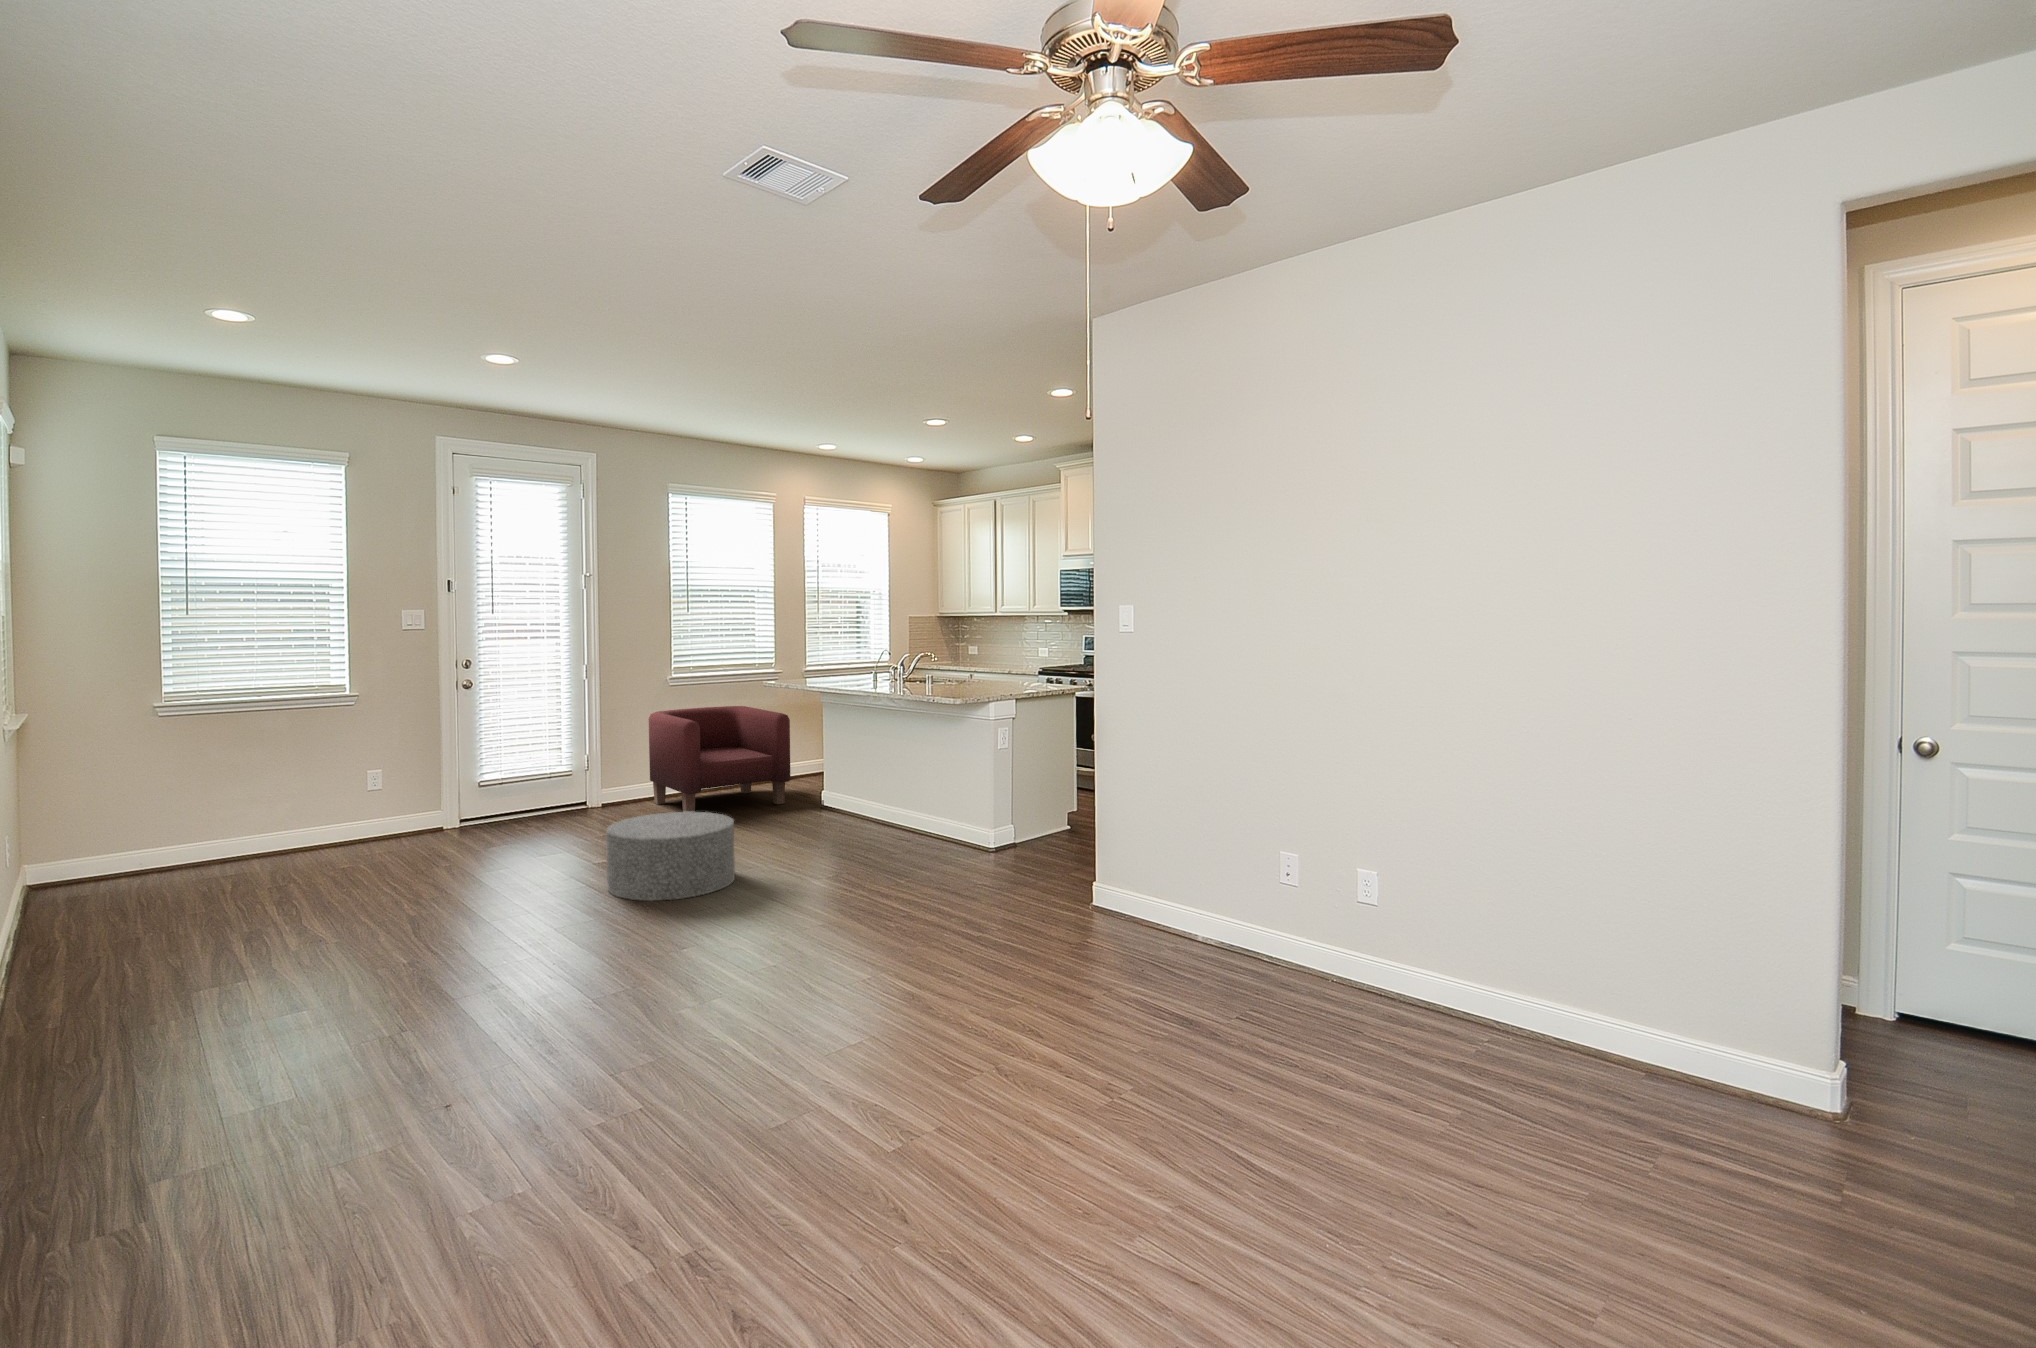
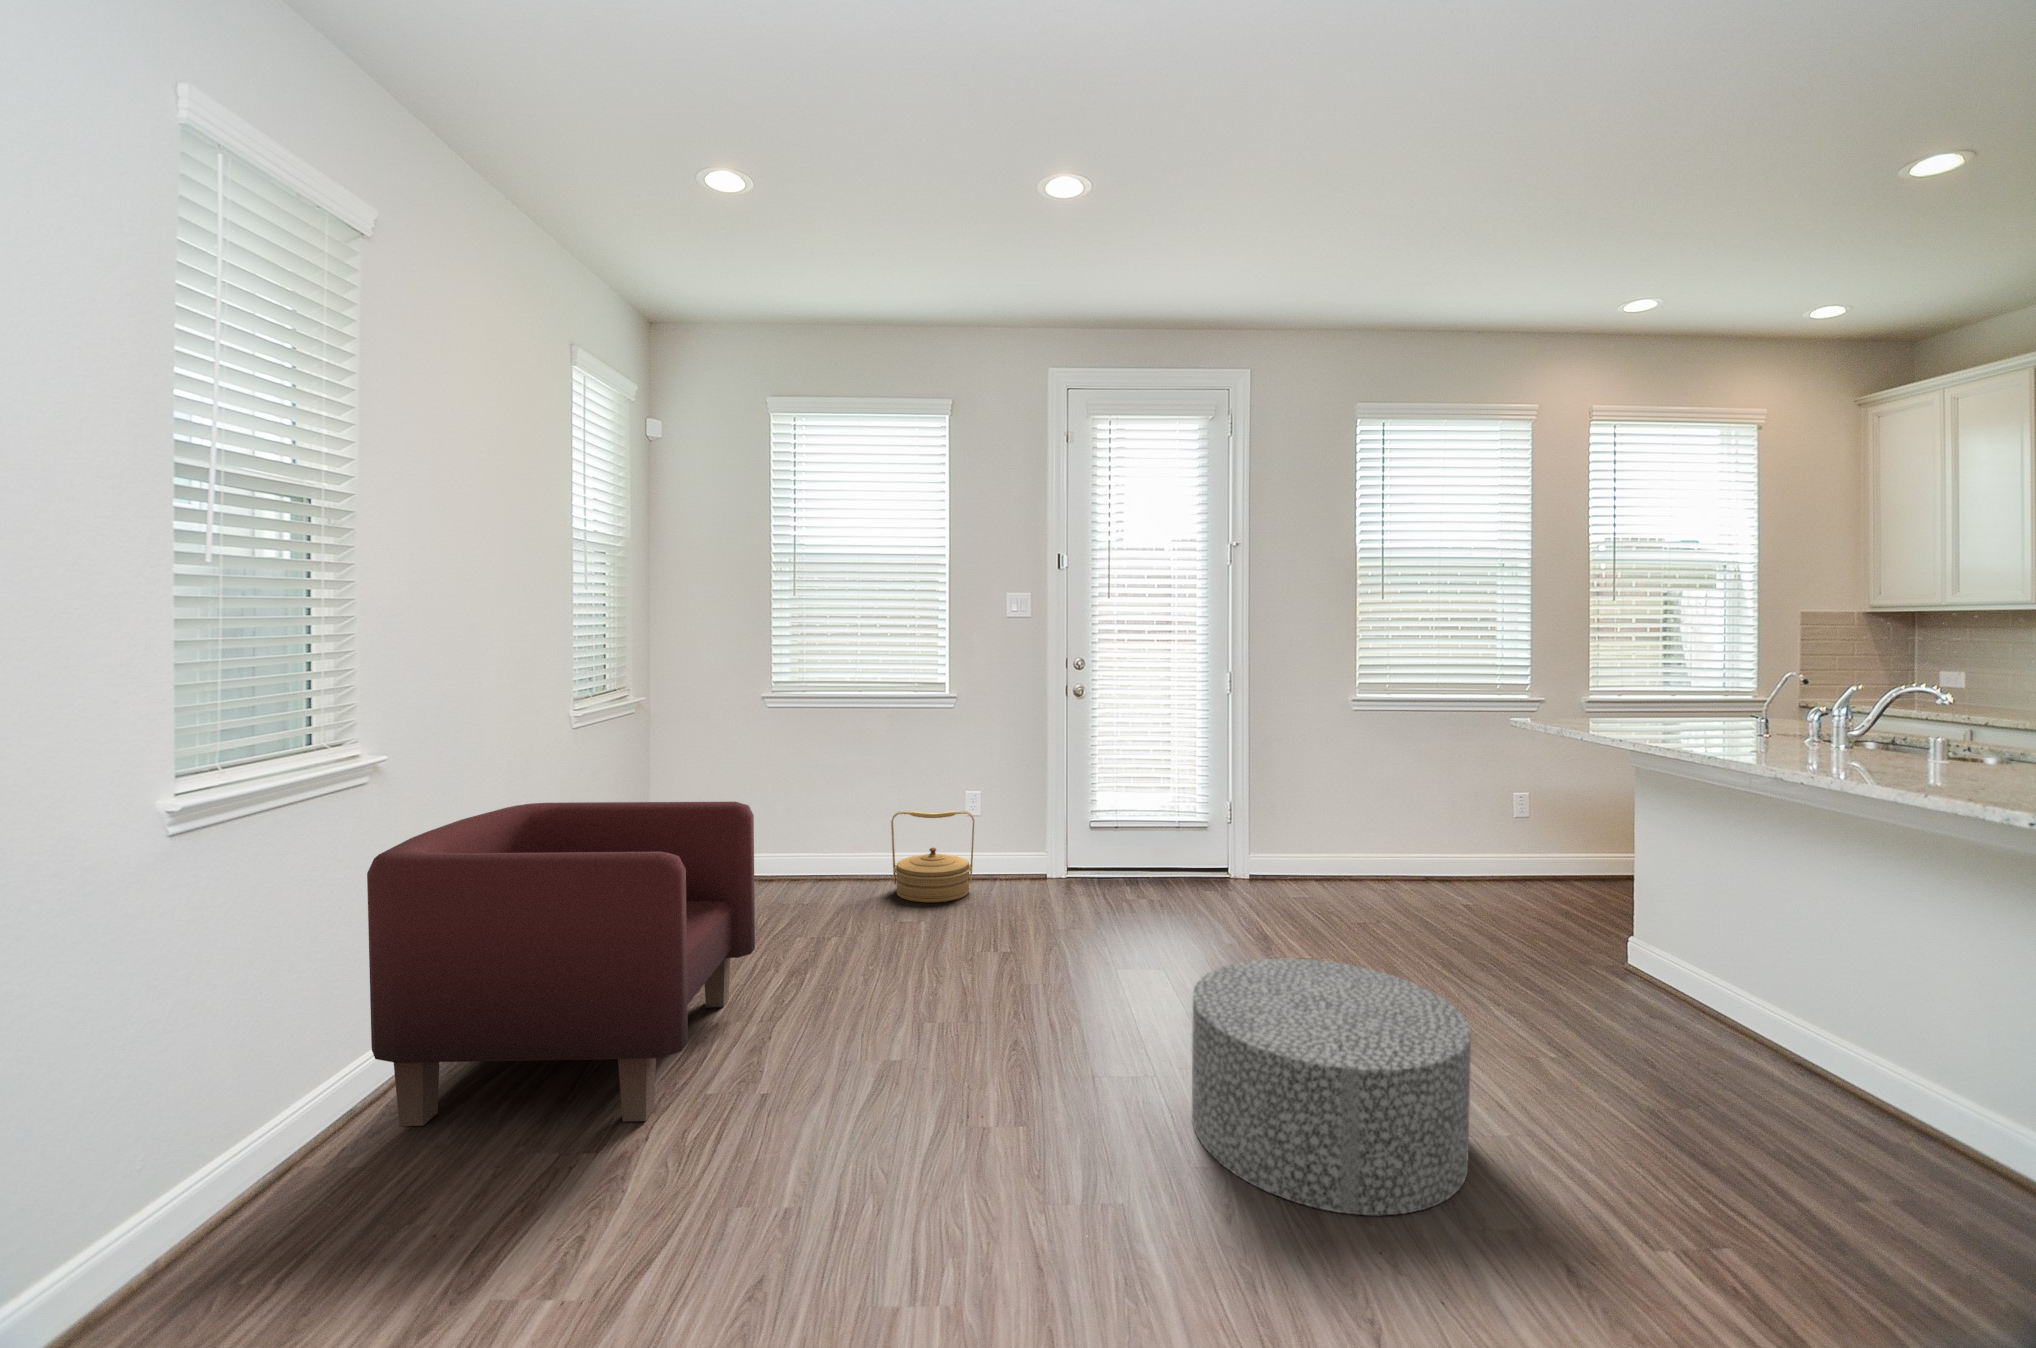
armchair: present [649,706,791,812] -> present [367,801,755,1126]
woven basket: none [311,780,389,853] -> present [891,811,974,903]

